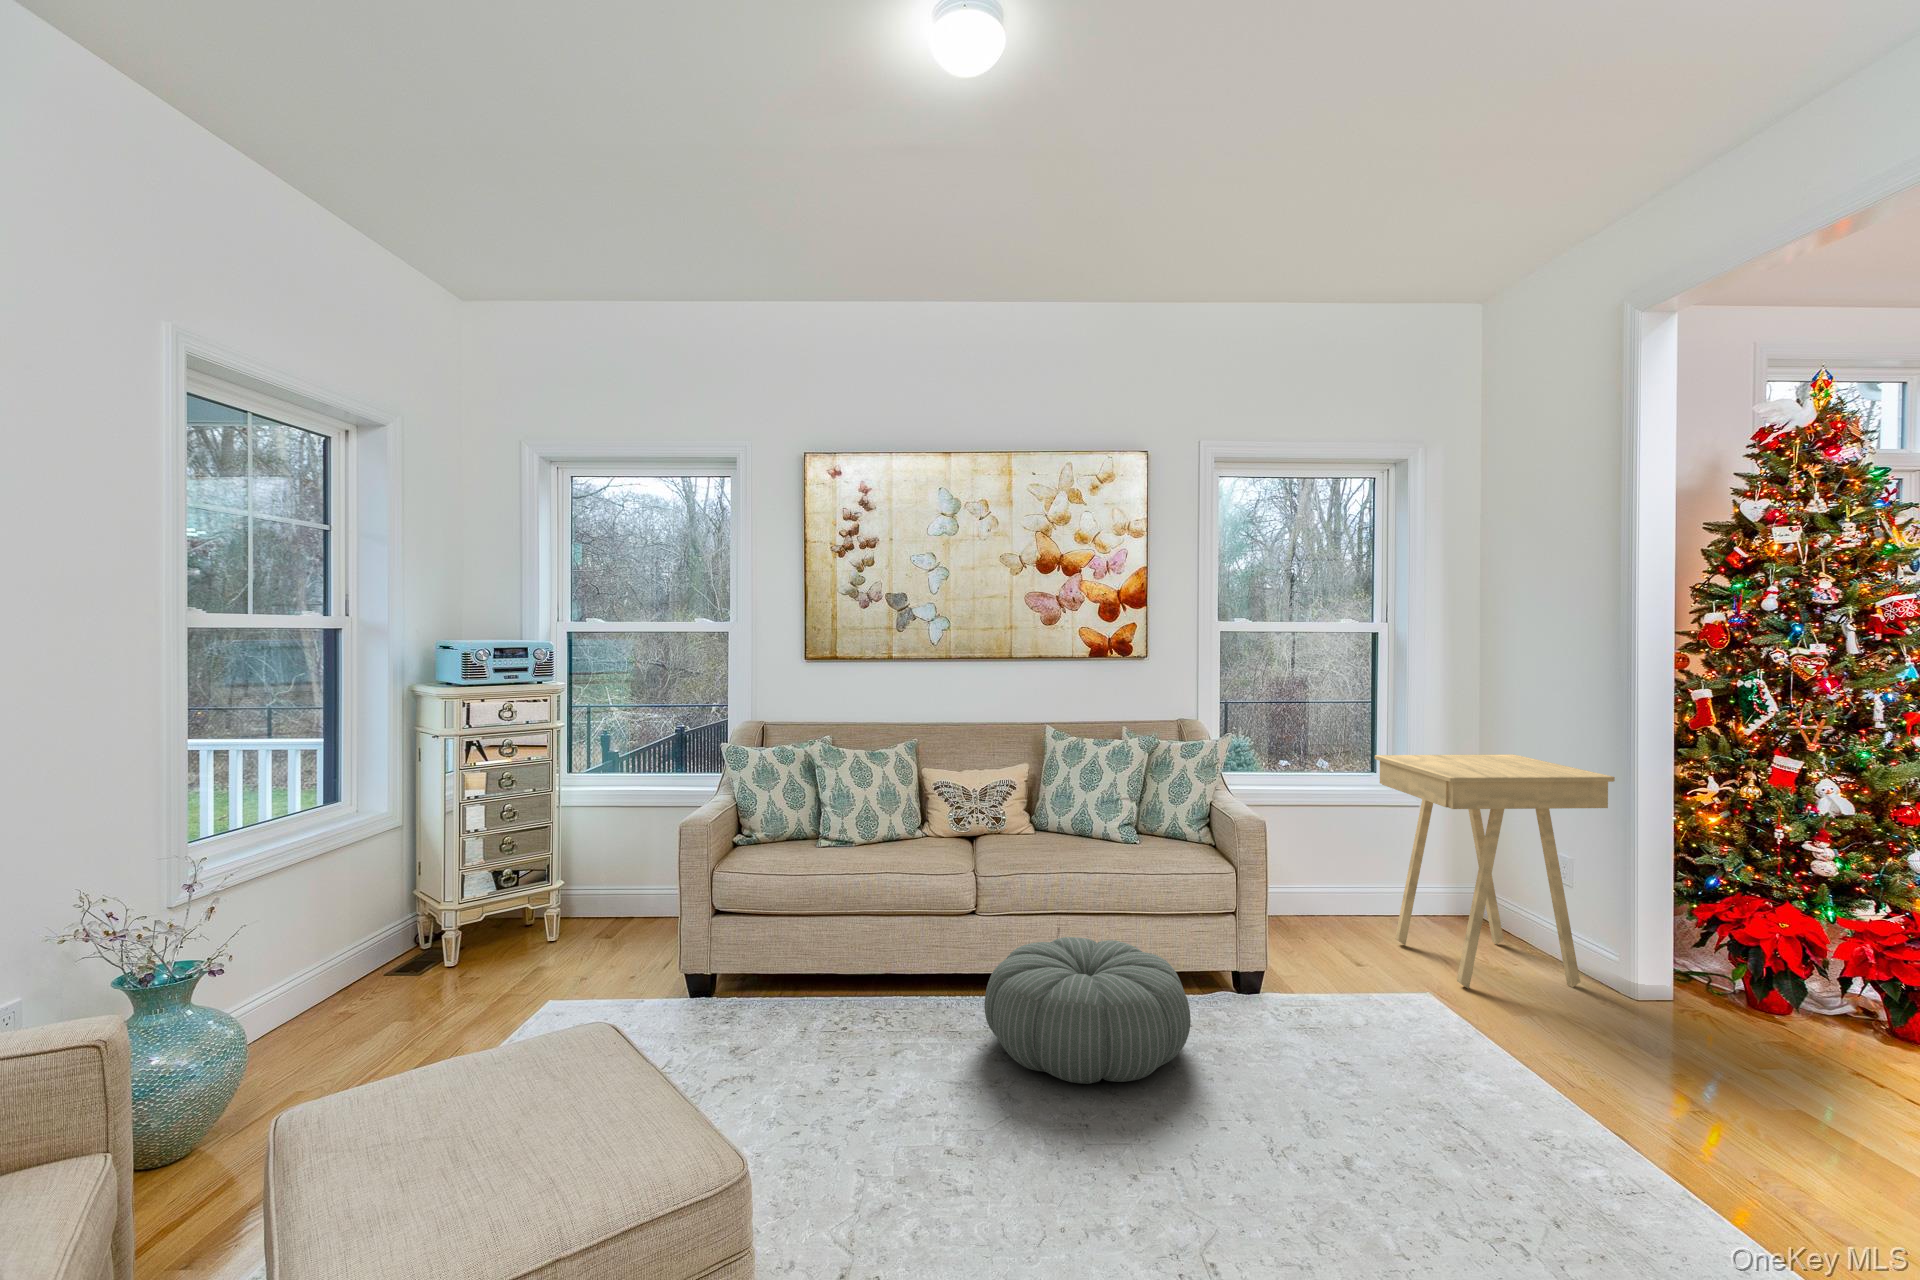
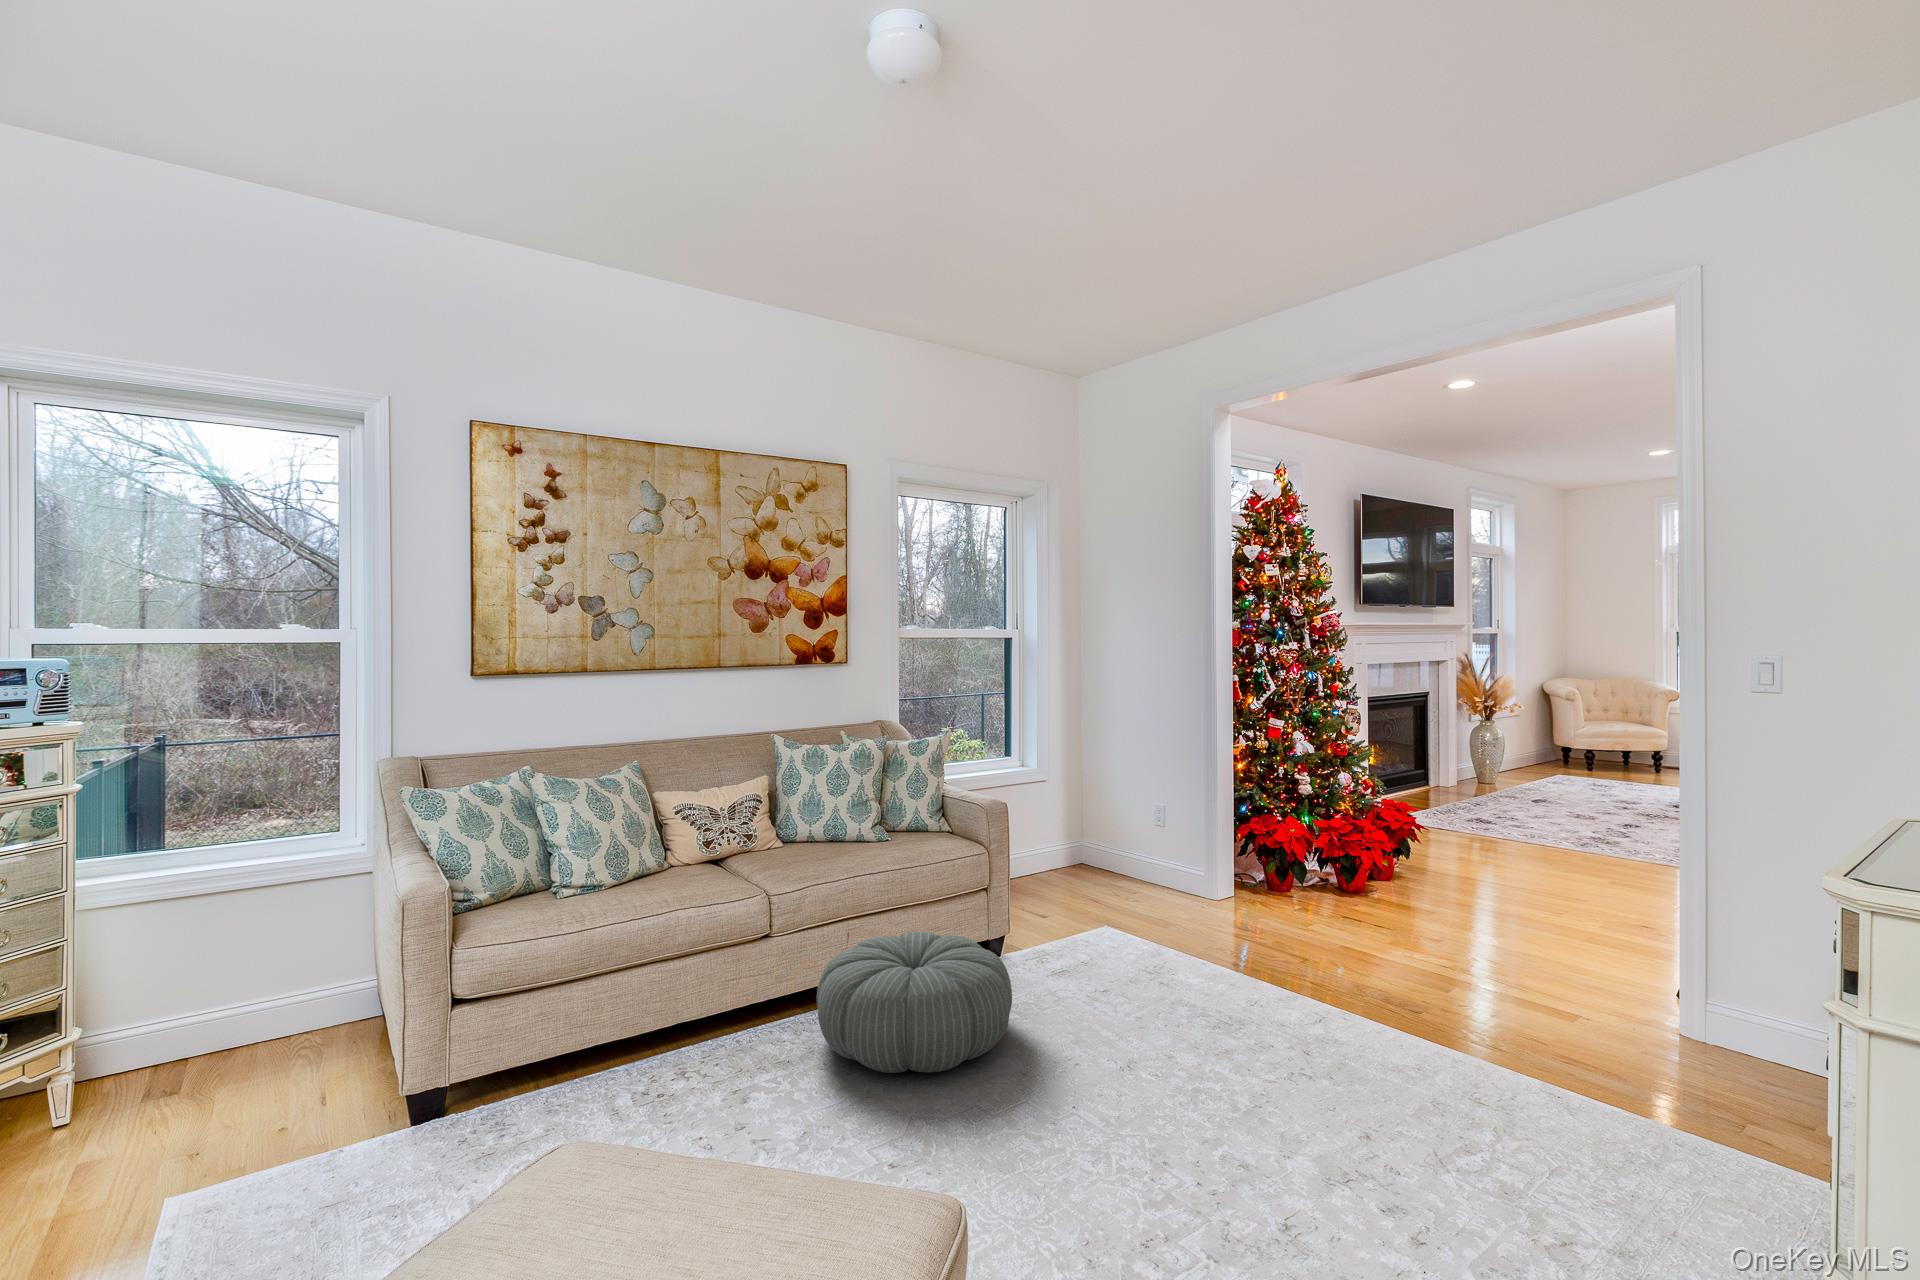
side table: present [1375,754,1615,989] -> none [1037,730,1201,914]

